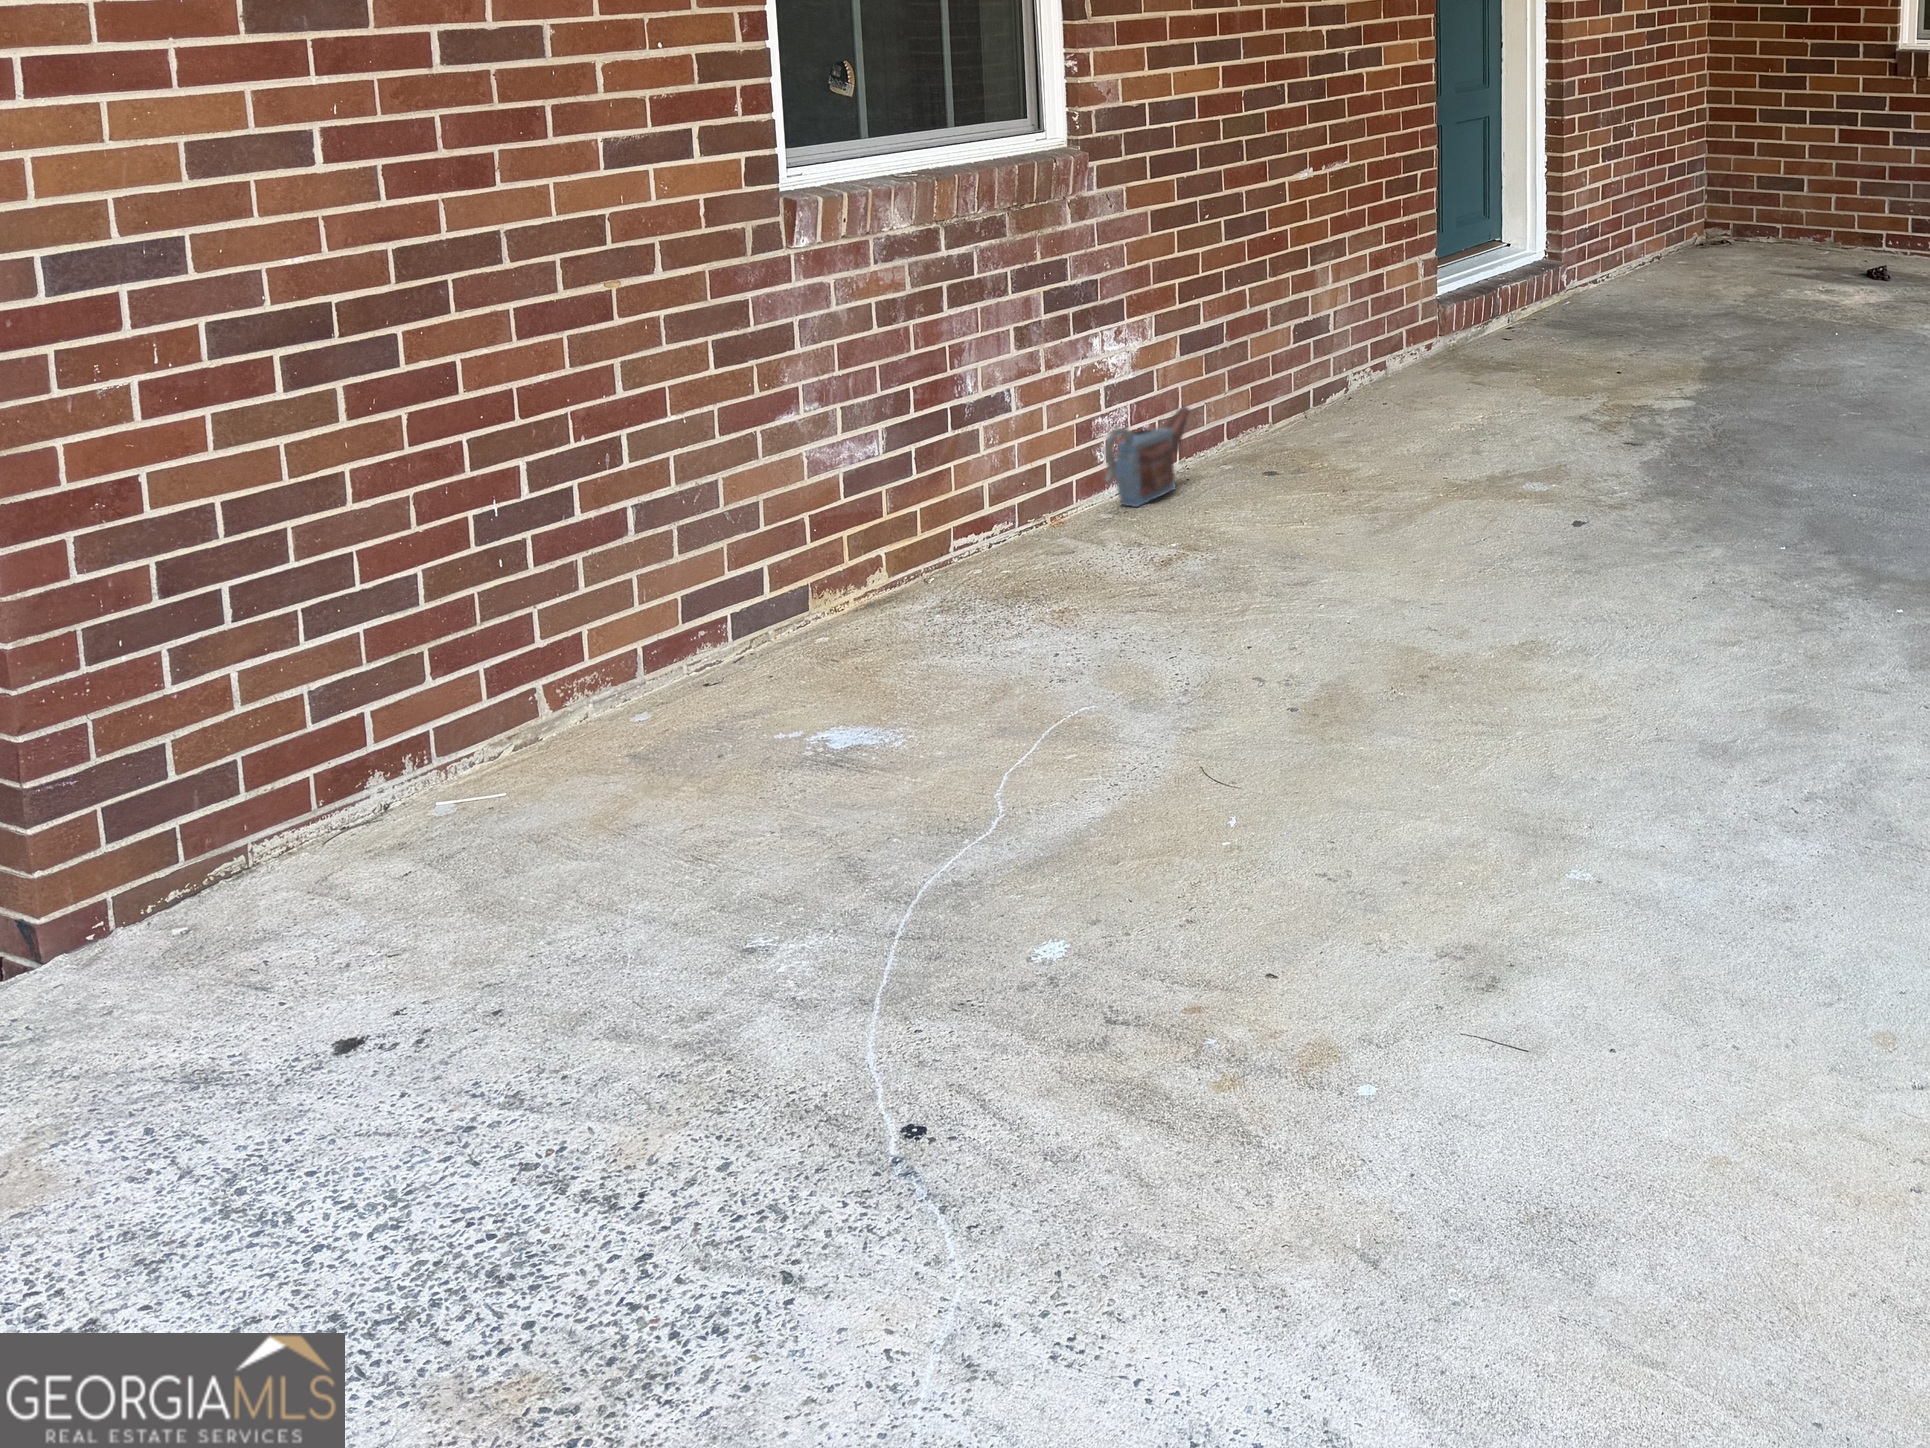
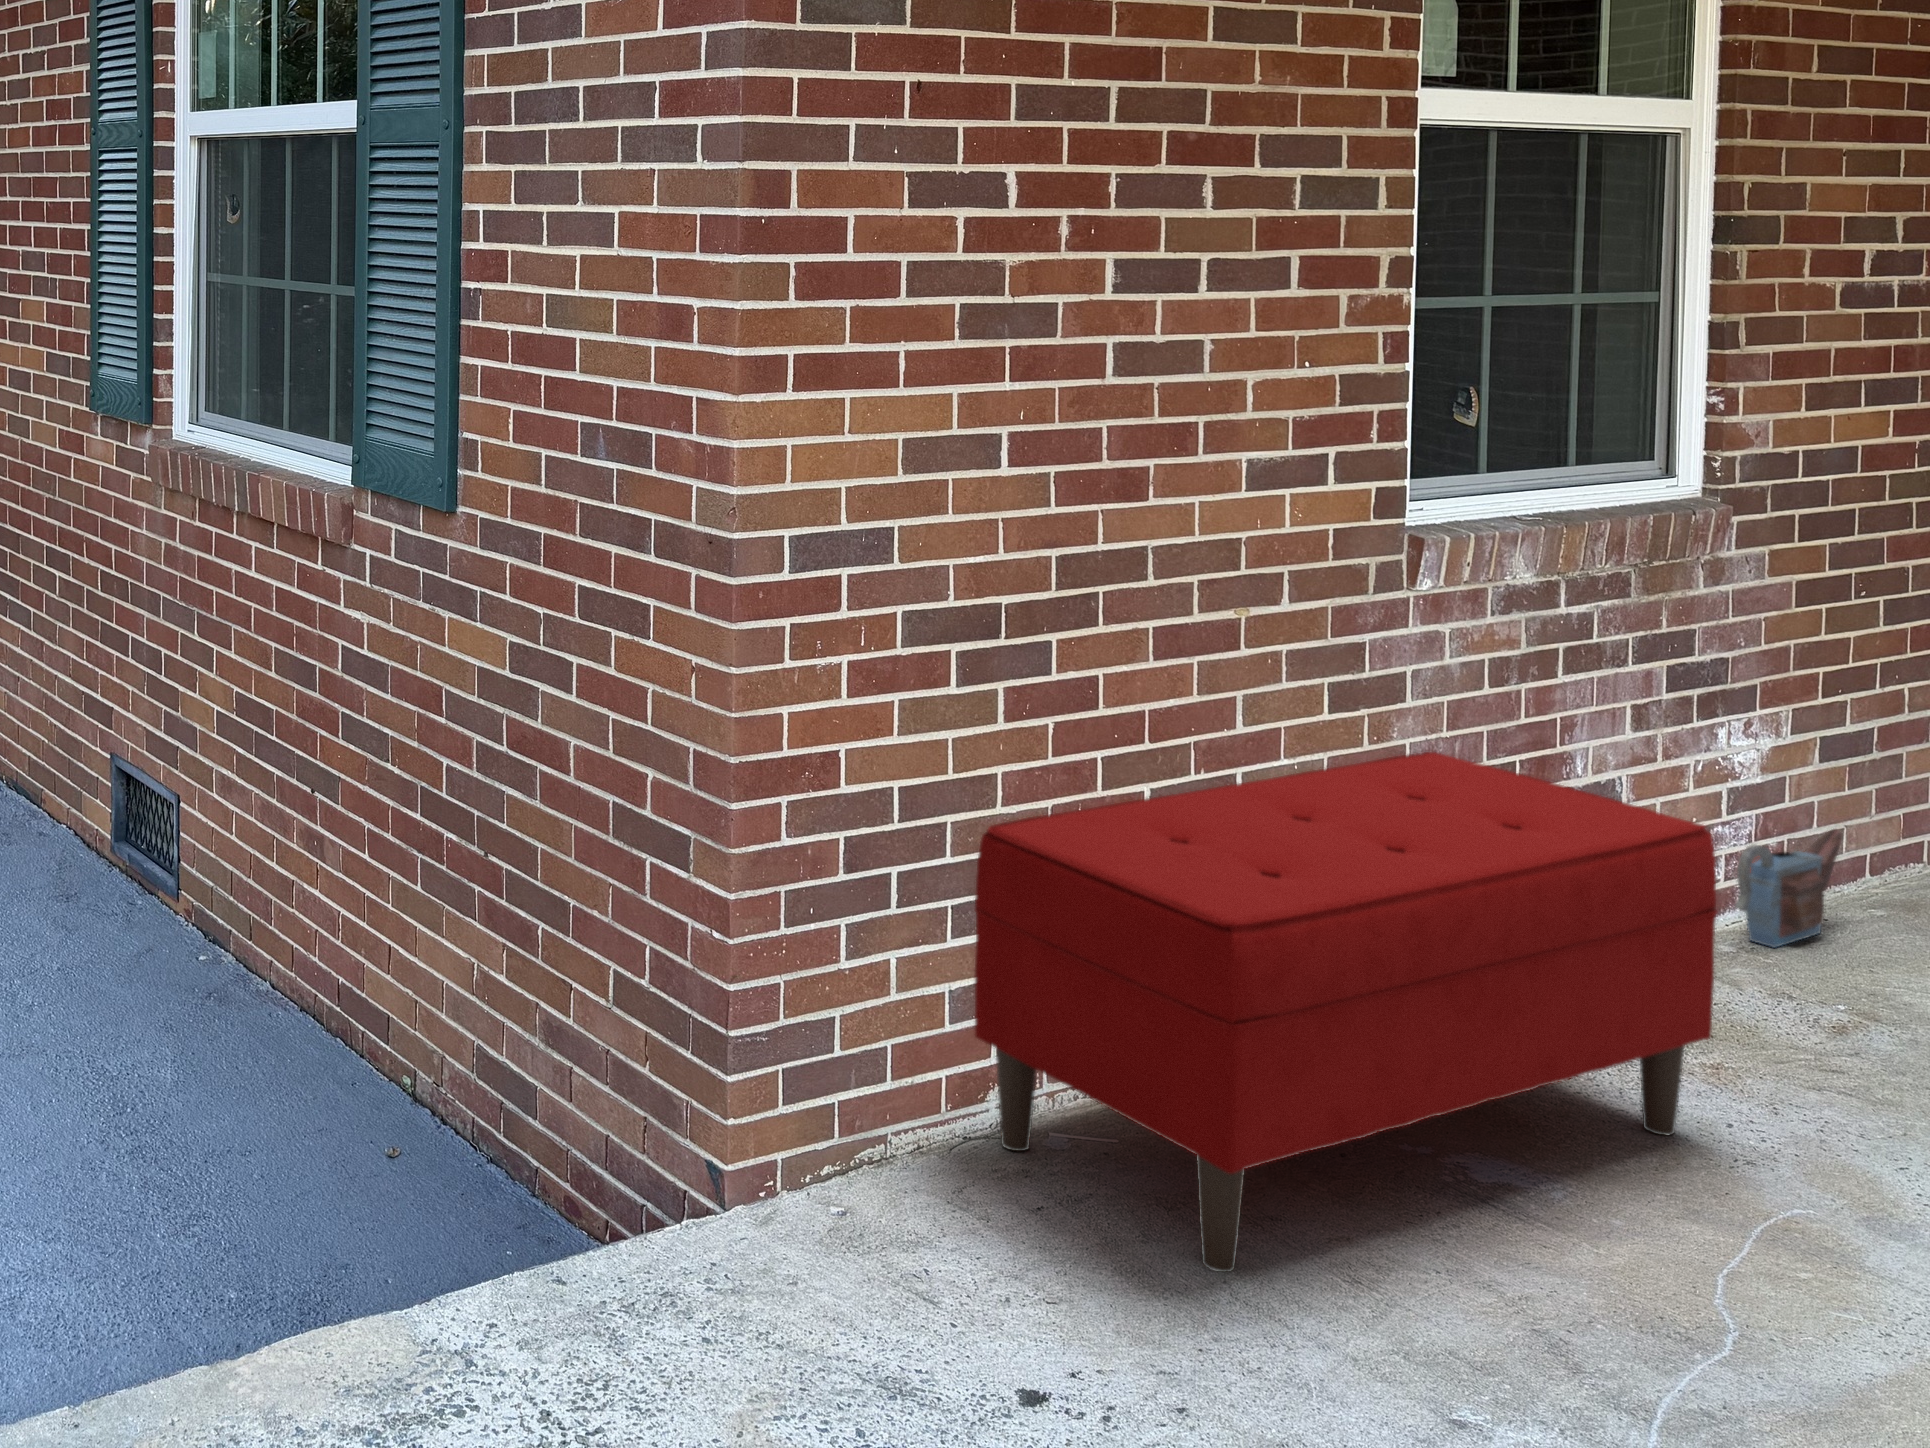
bench: none [317,389,1022,876] -> present [975,752,1717,1272]

